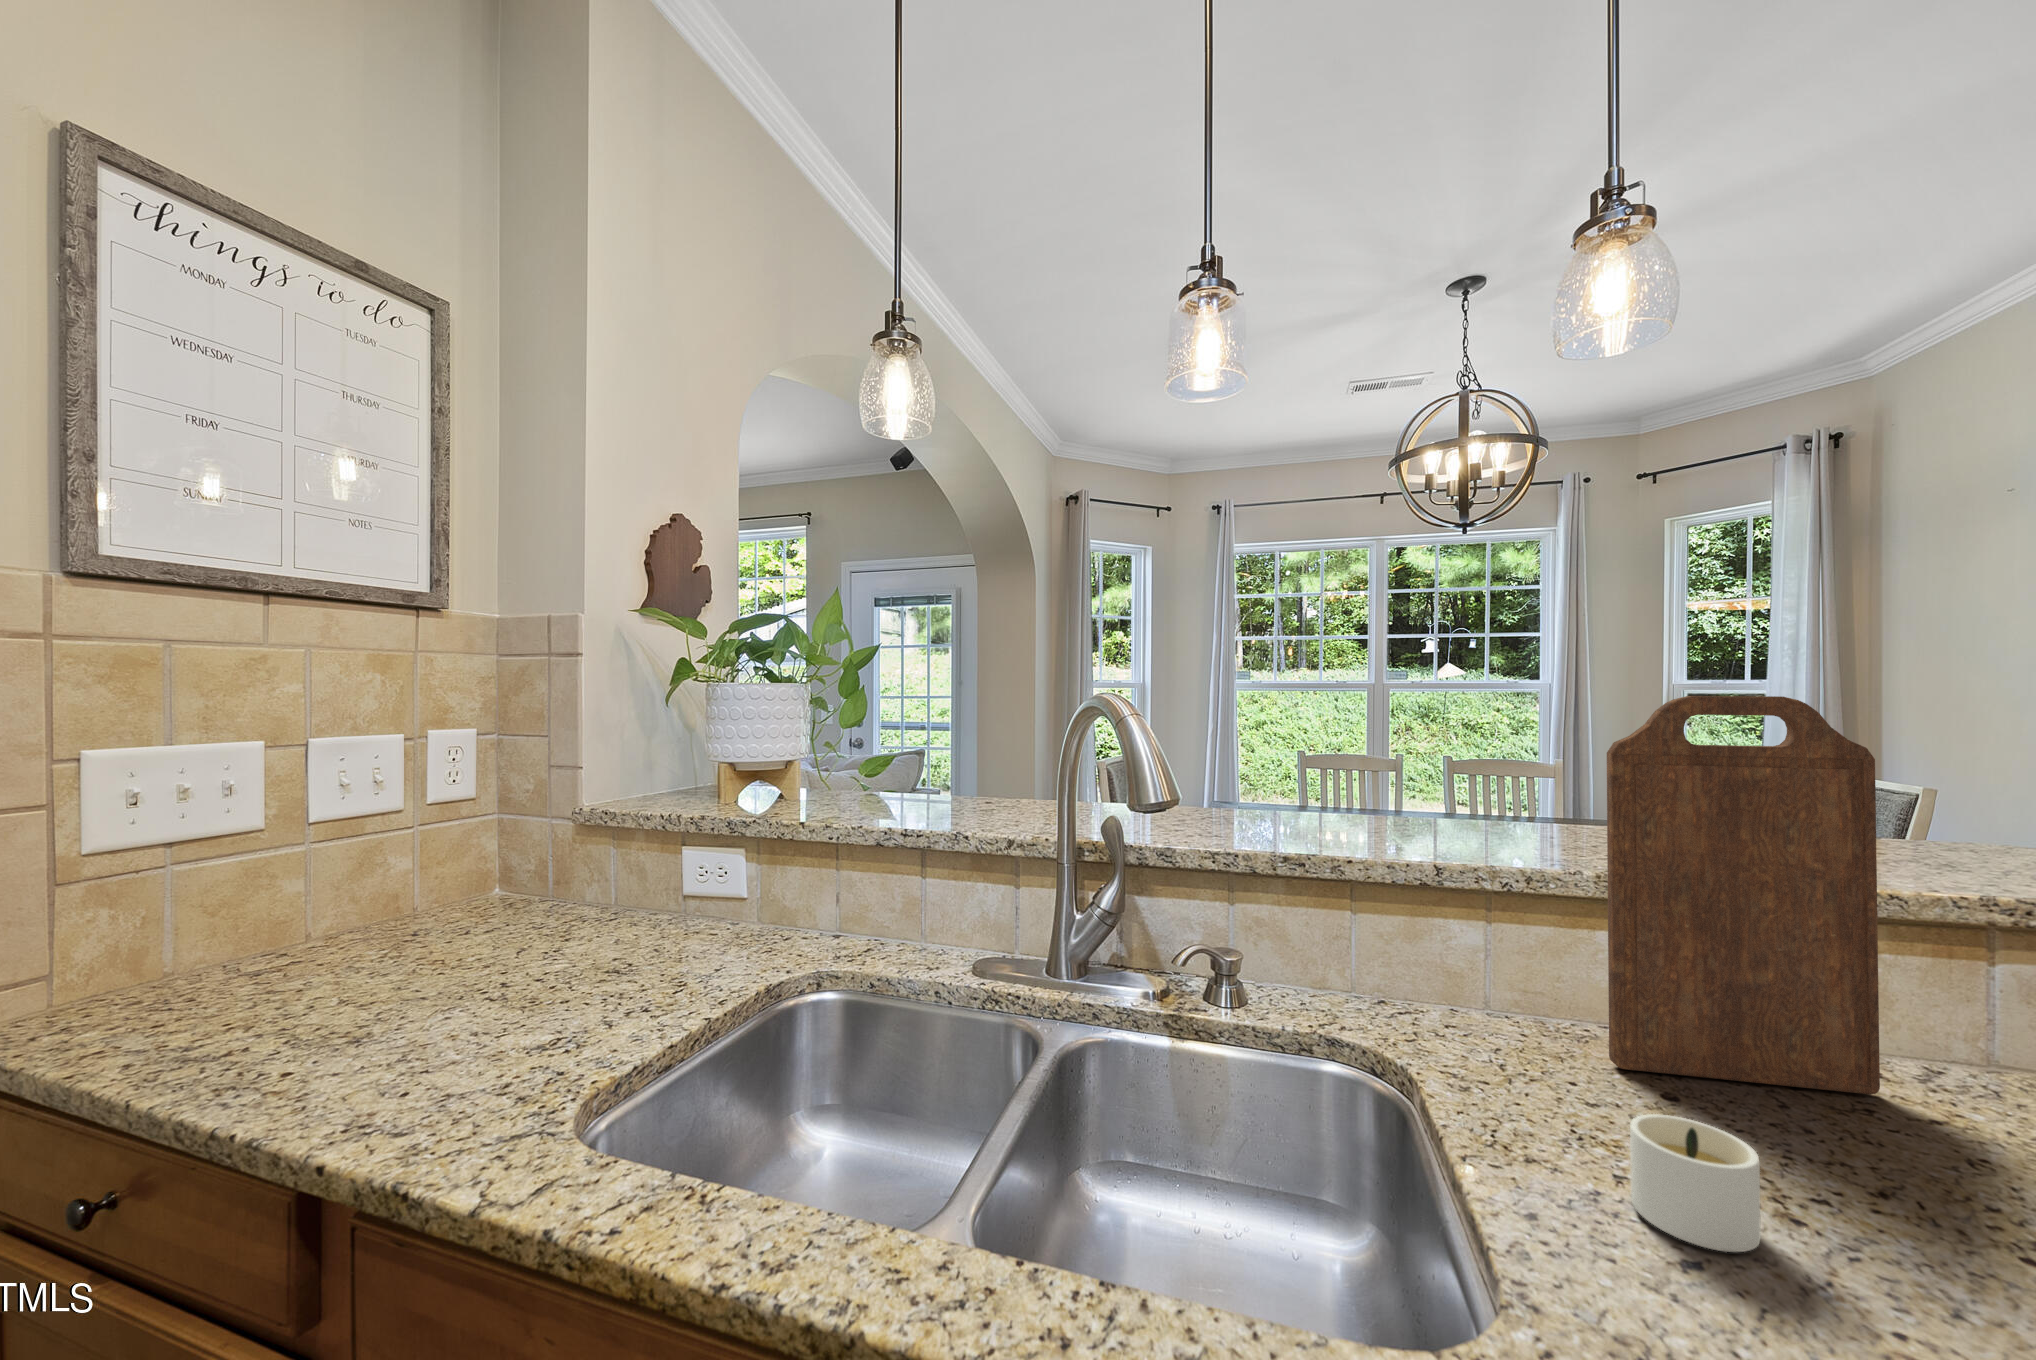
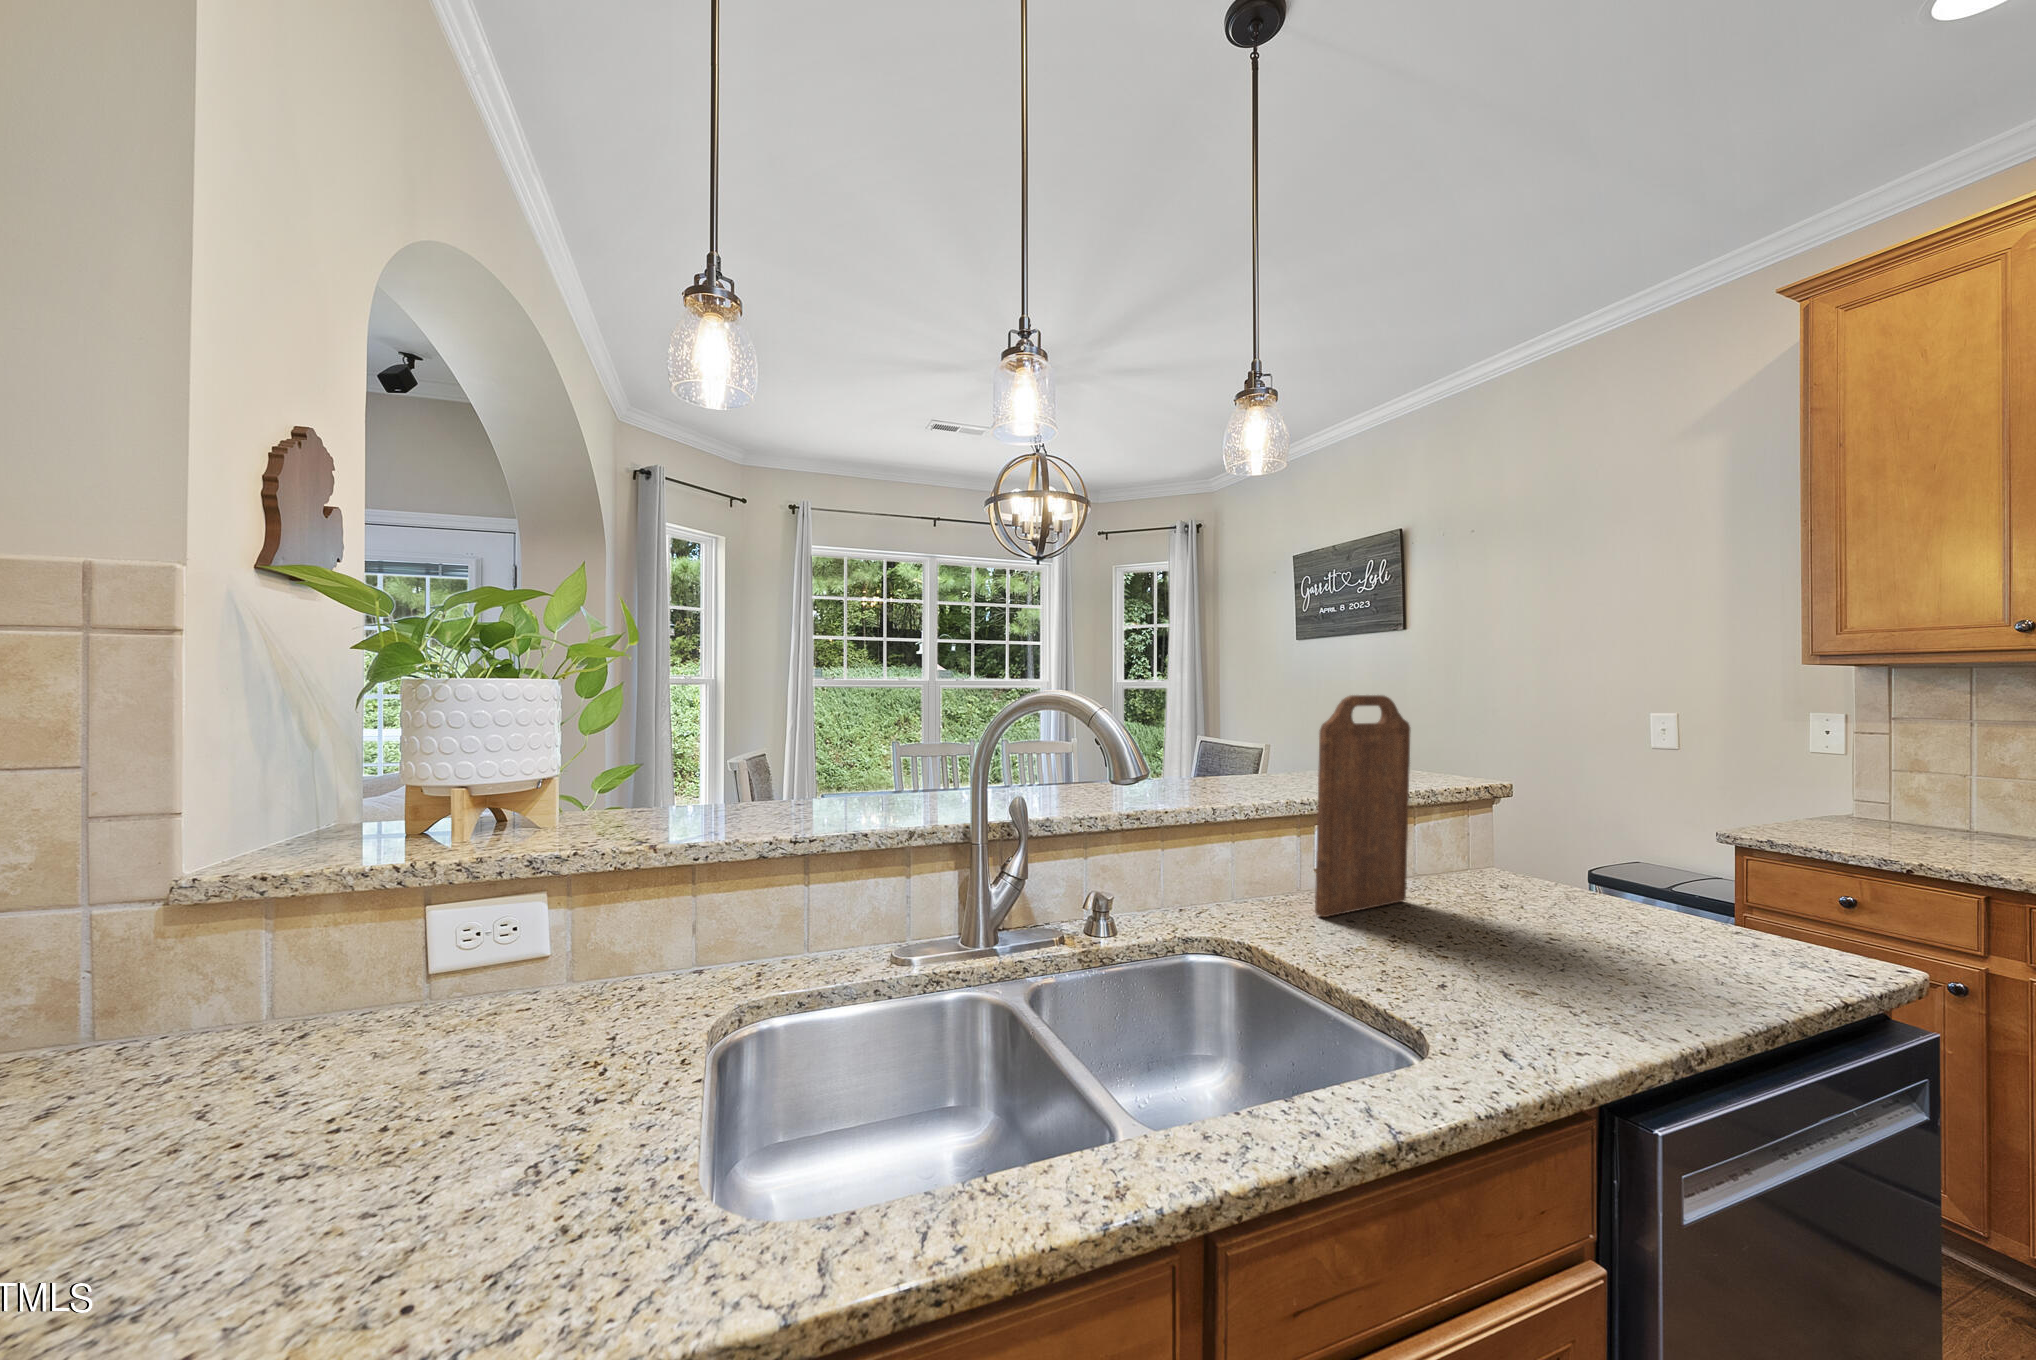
candle: present [1630,1114,1761,1252] -> none [1425,940,1492,1008]

